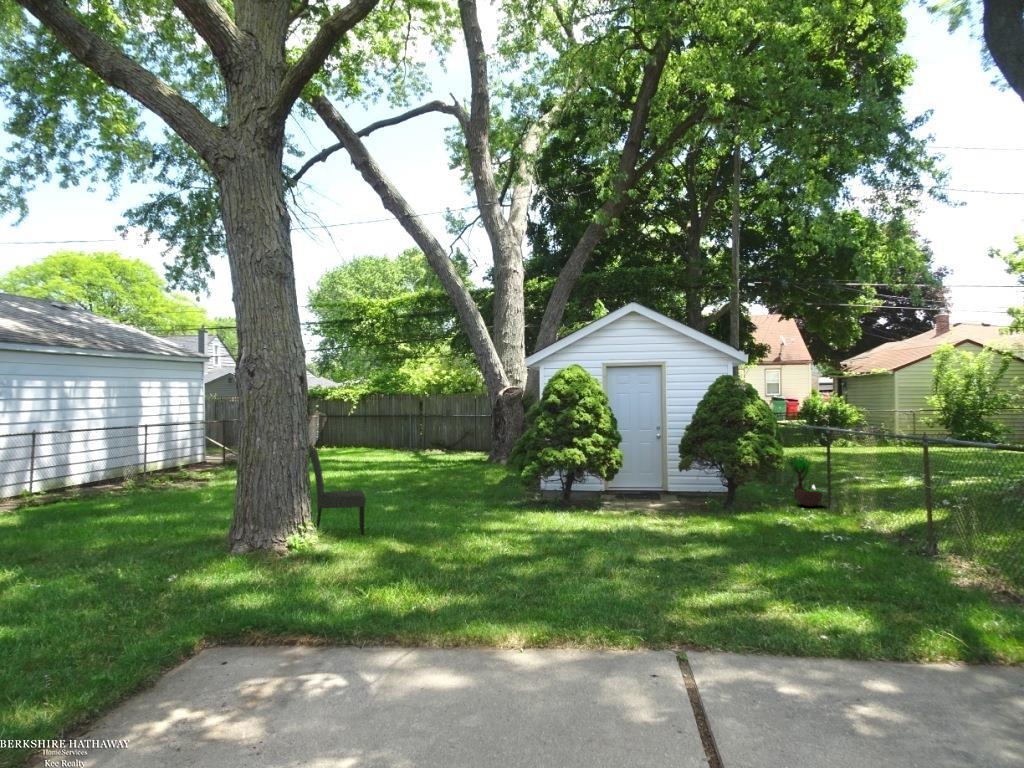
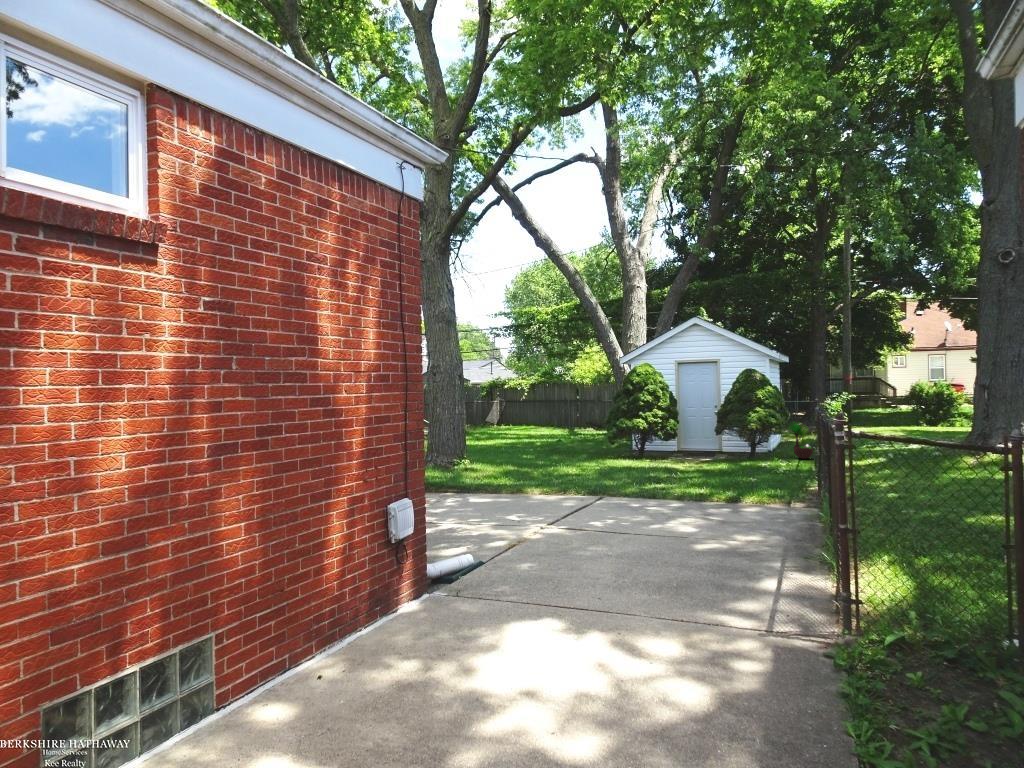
chair: present [309,446,366,535] -> none [465,416,499,466]

